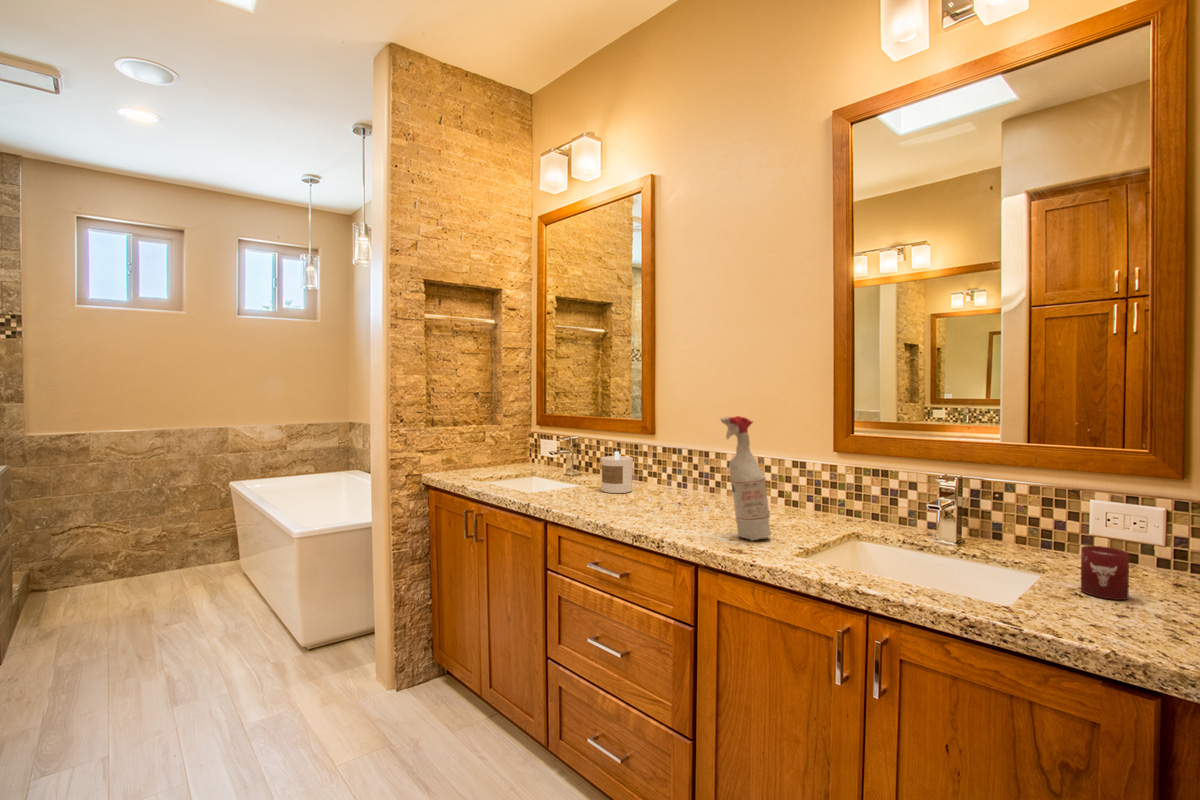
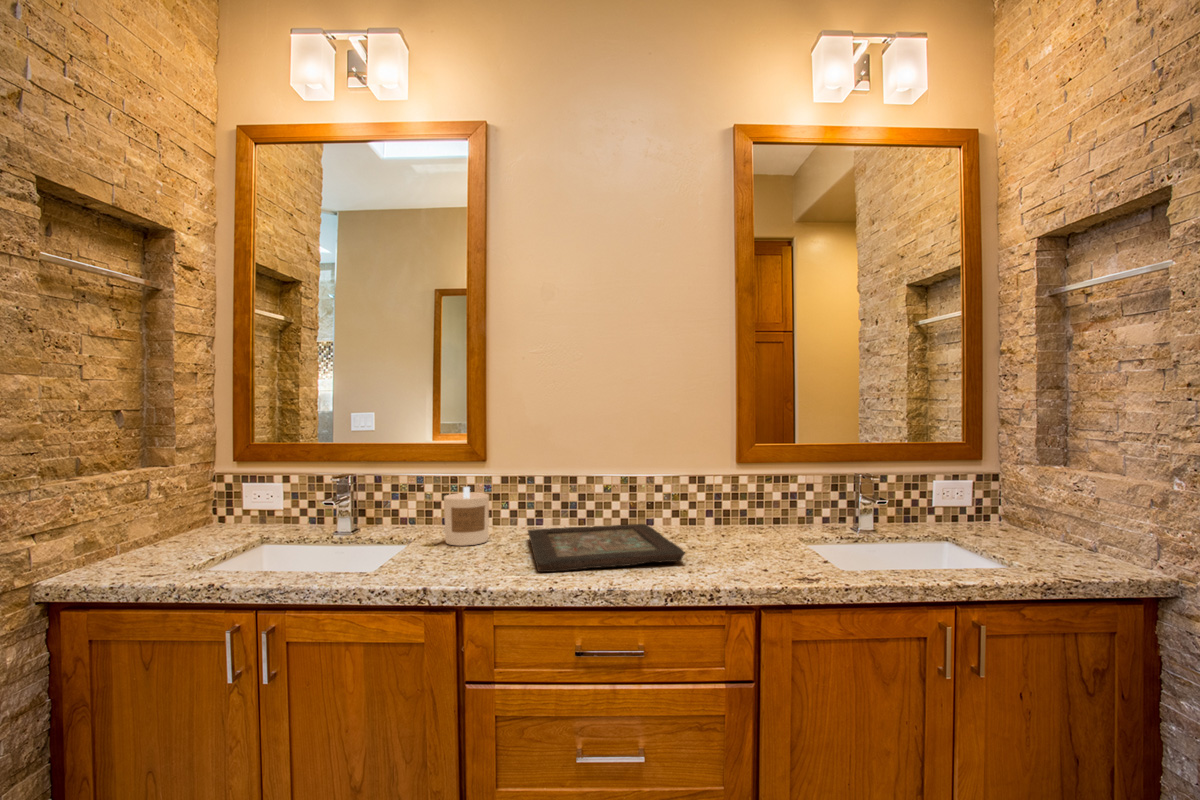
spray bottle: present [721,416,771,540] -> none [732,426,776,563]
decorative tray: none [593,489,744,525] -> present [528,524,685,572]
cup: present [1081,546,1129,600] -> none [990,513,1030,550]

